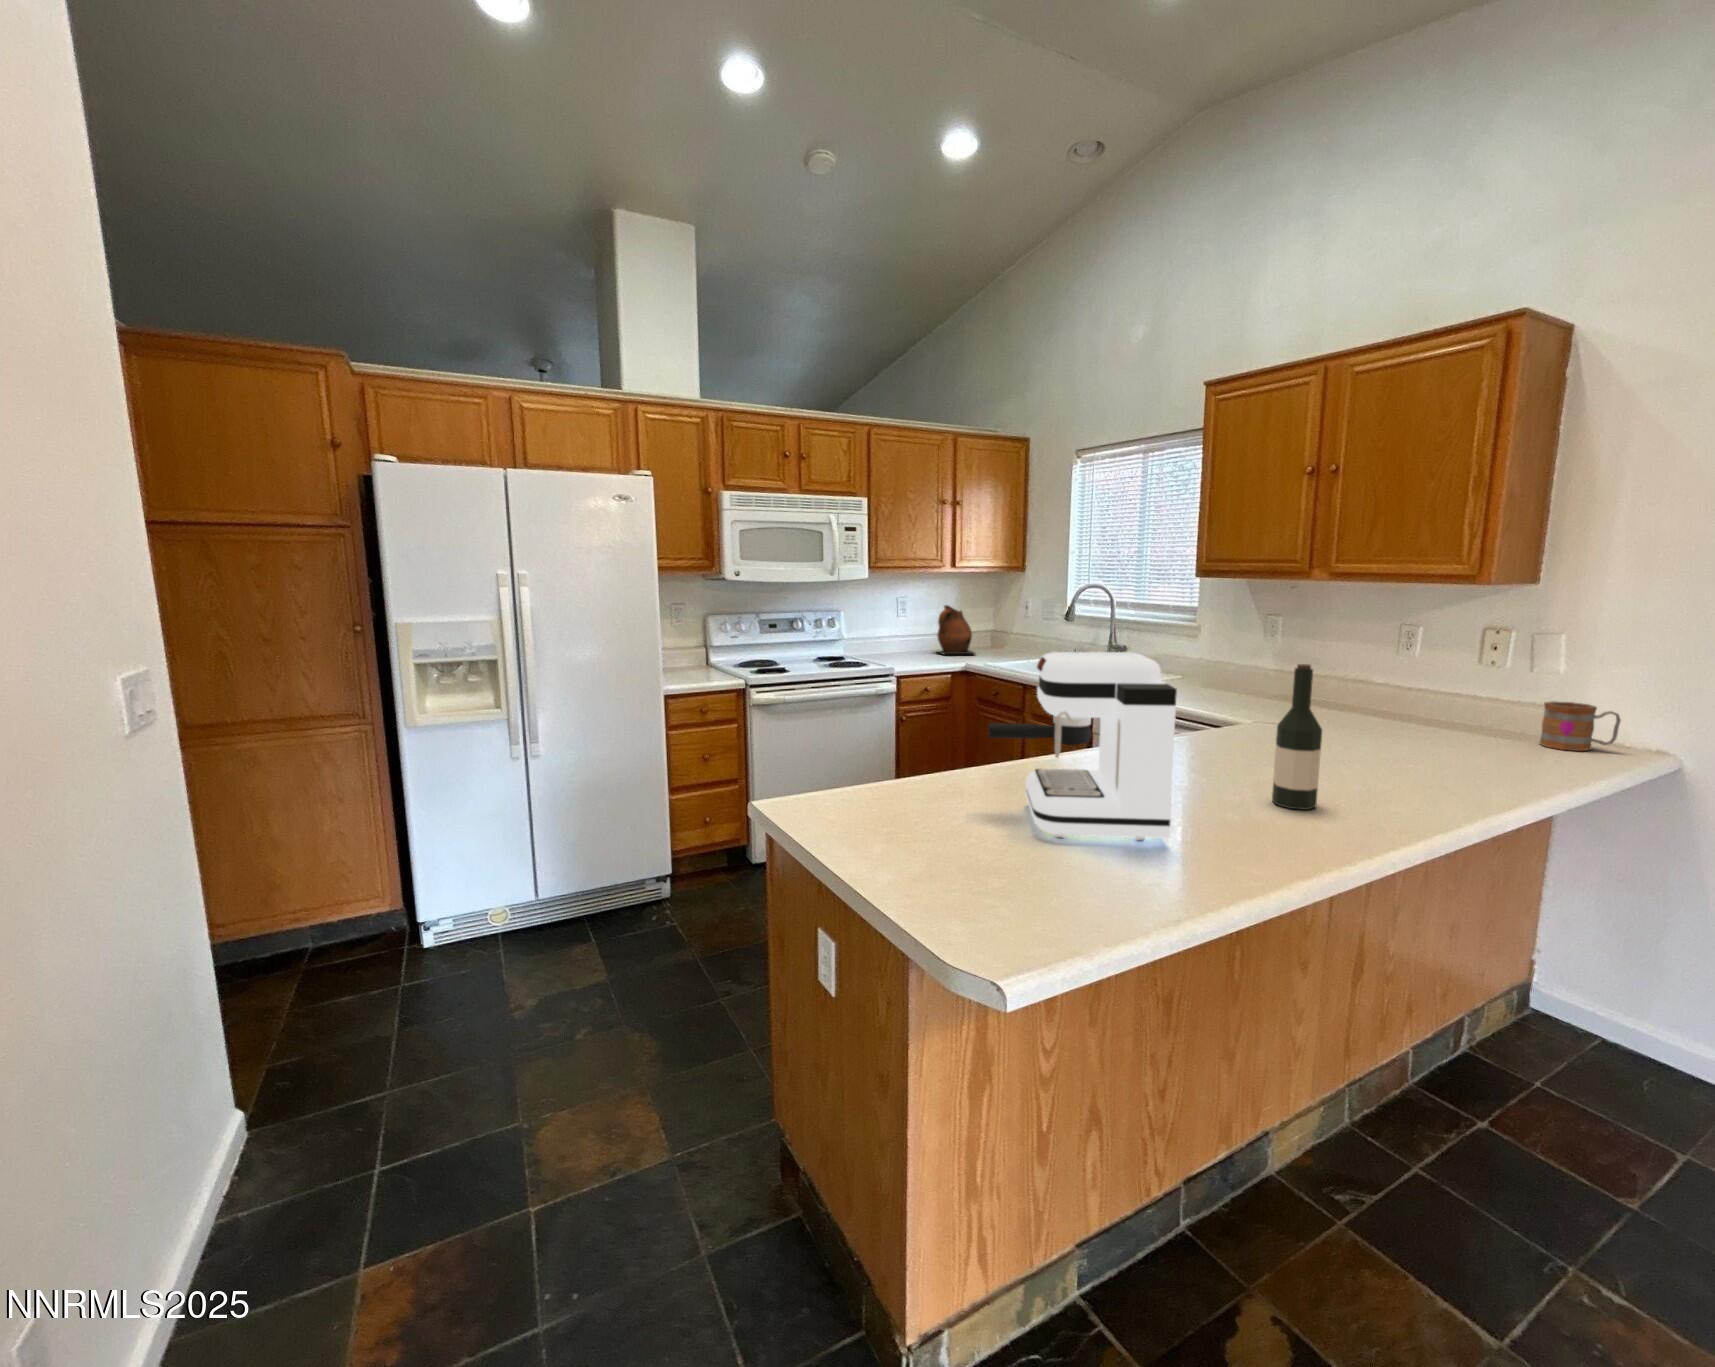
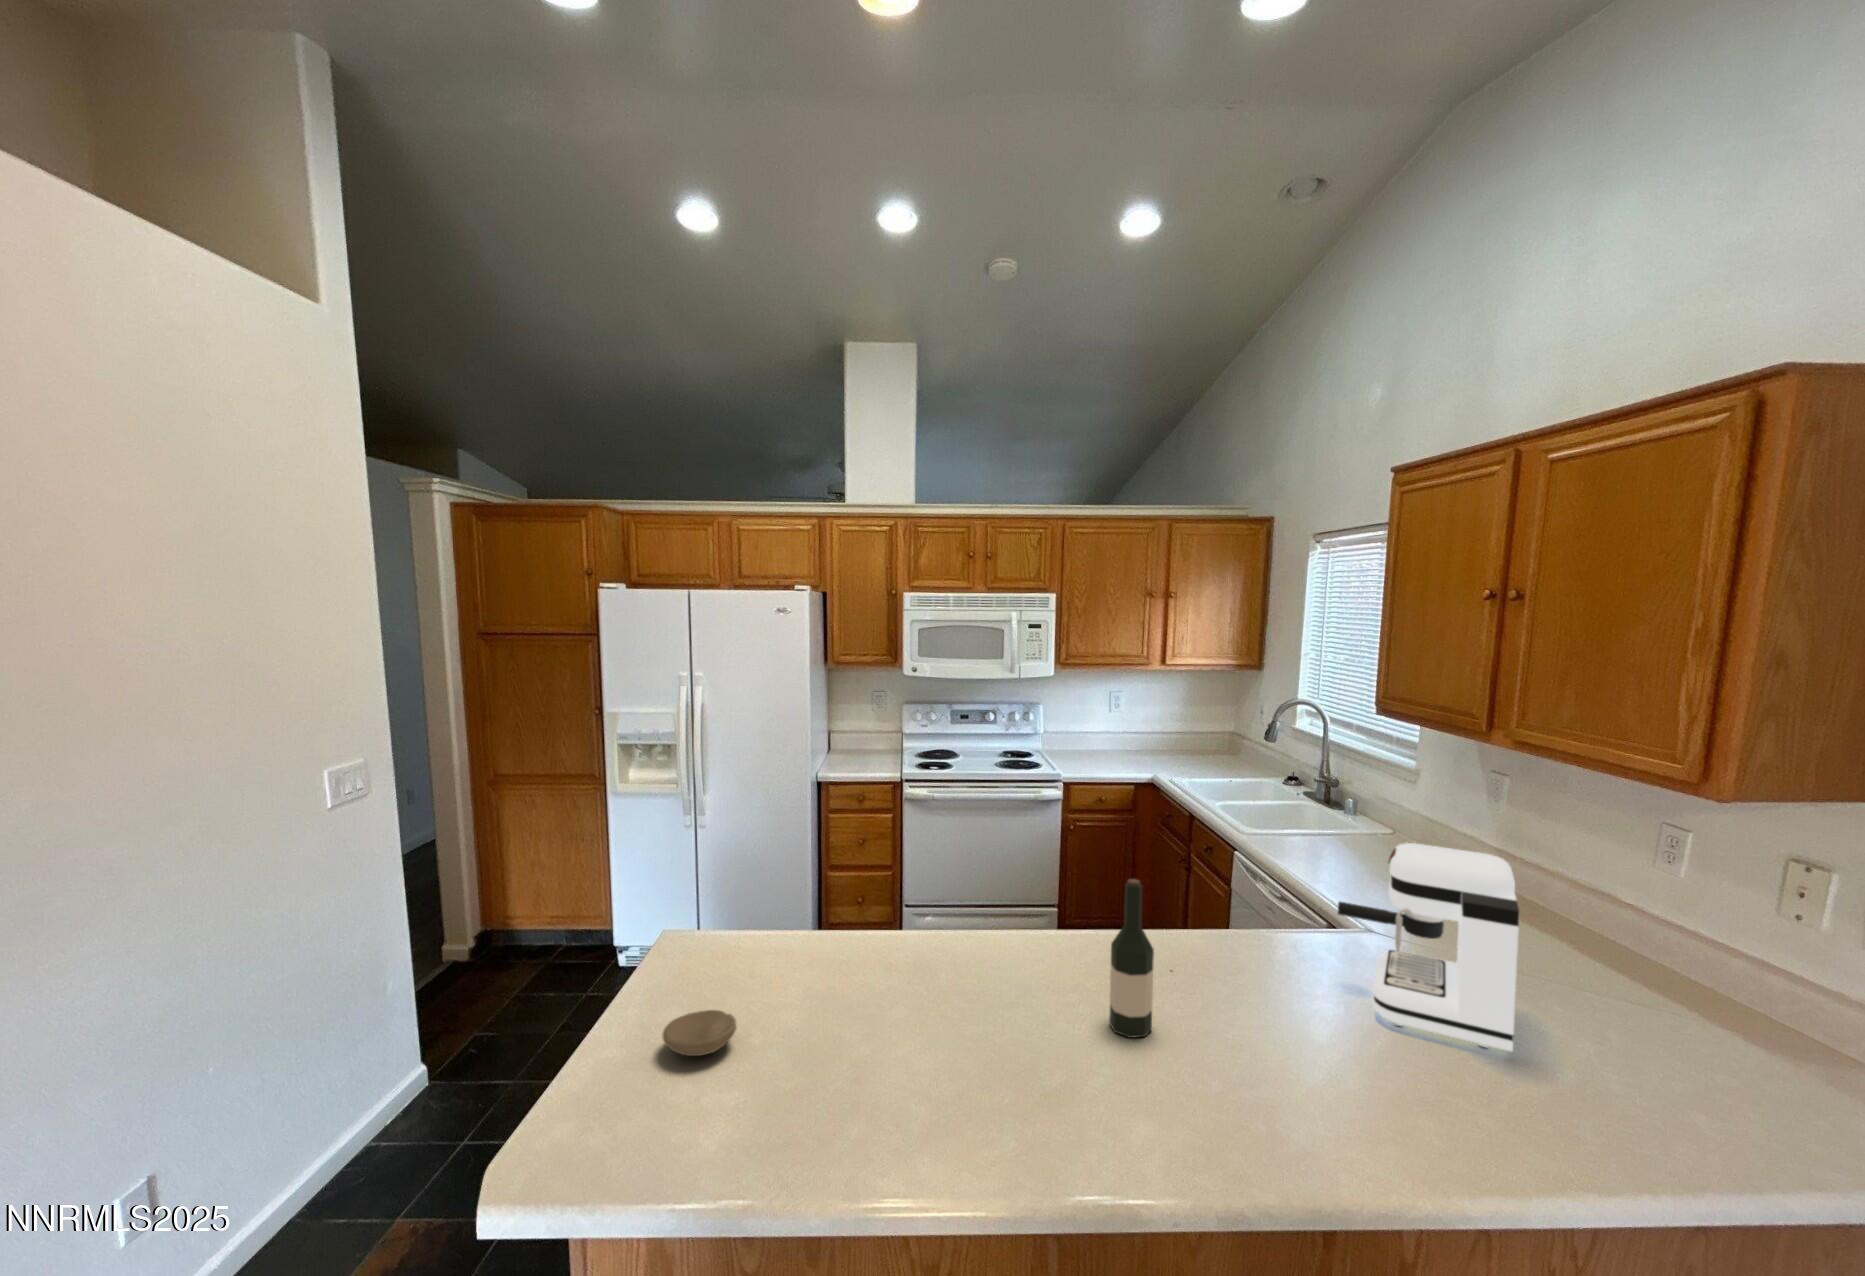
ceramic pitcher: present [936,605,974,654] -> none [1143,704,1187,762]
coffee maker: present [989,652,1177,840] -> present [1338,843,1519,1052]
mug: present [1539,701,1621,751] -> none [1664,961,1767,1043]
bowl: none [953,851,1039,898] -> present [662,1010,736,1056]

